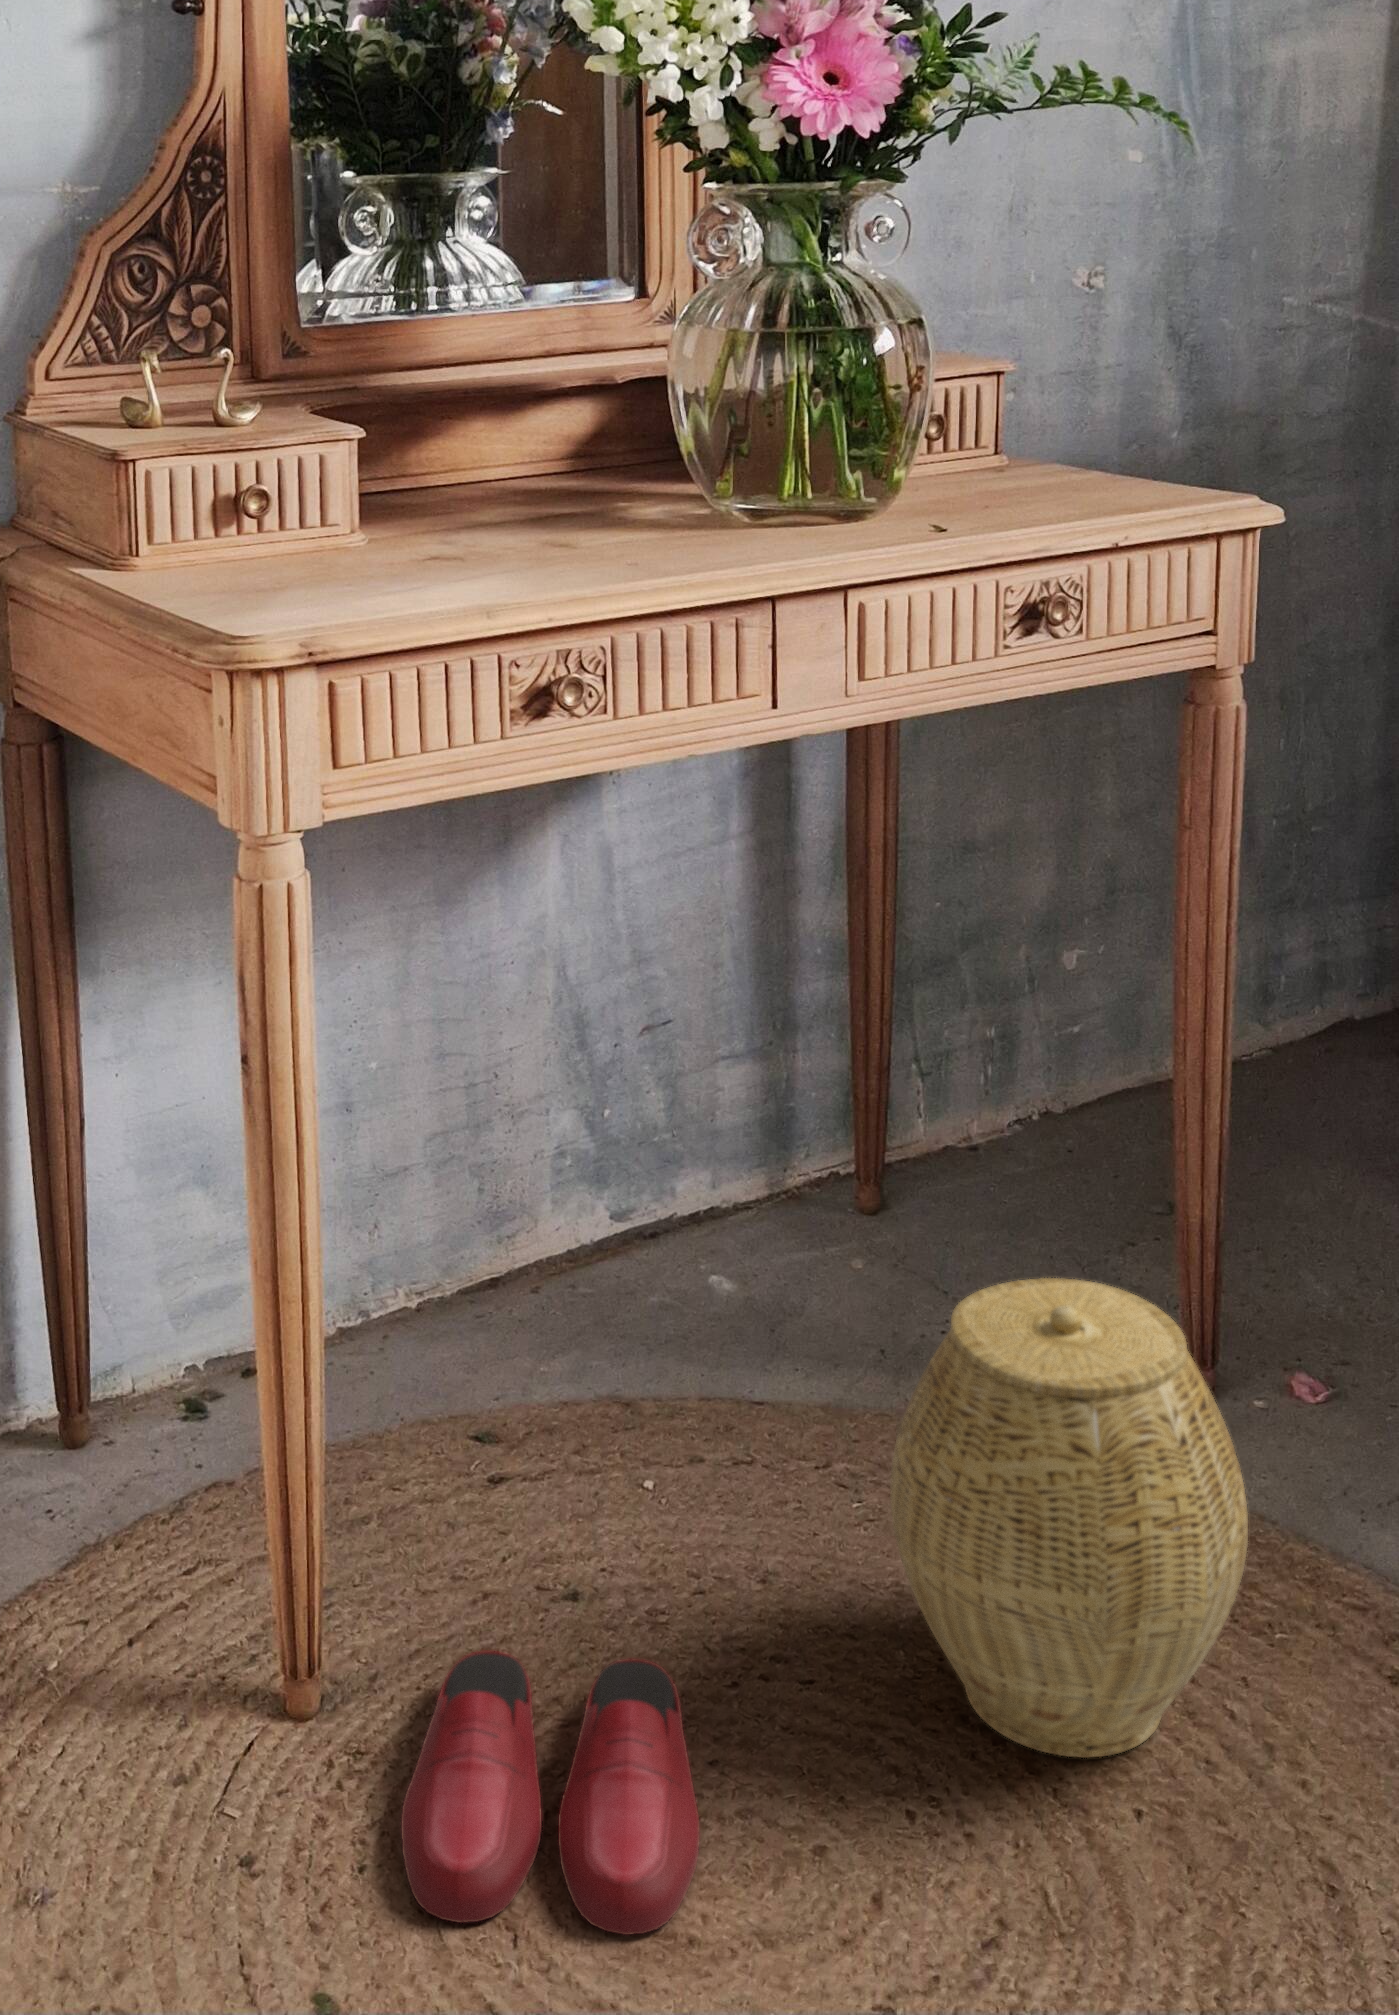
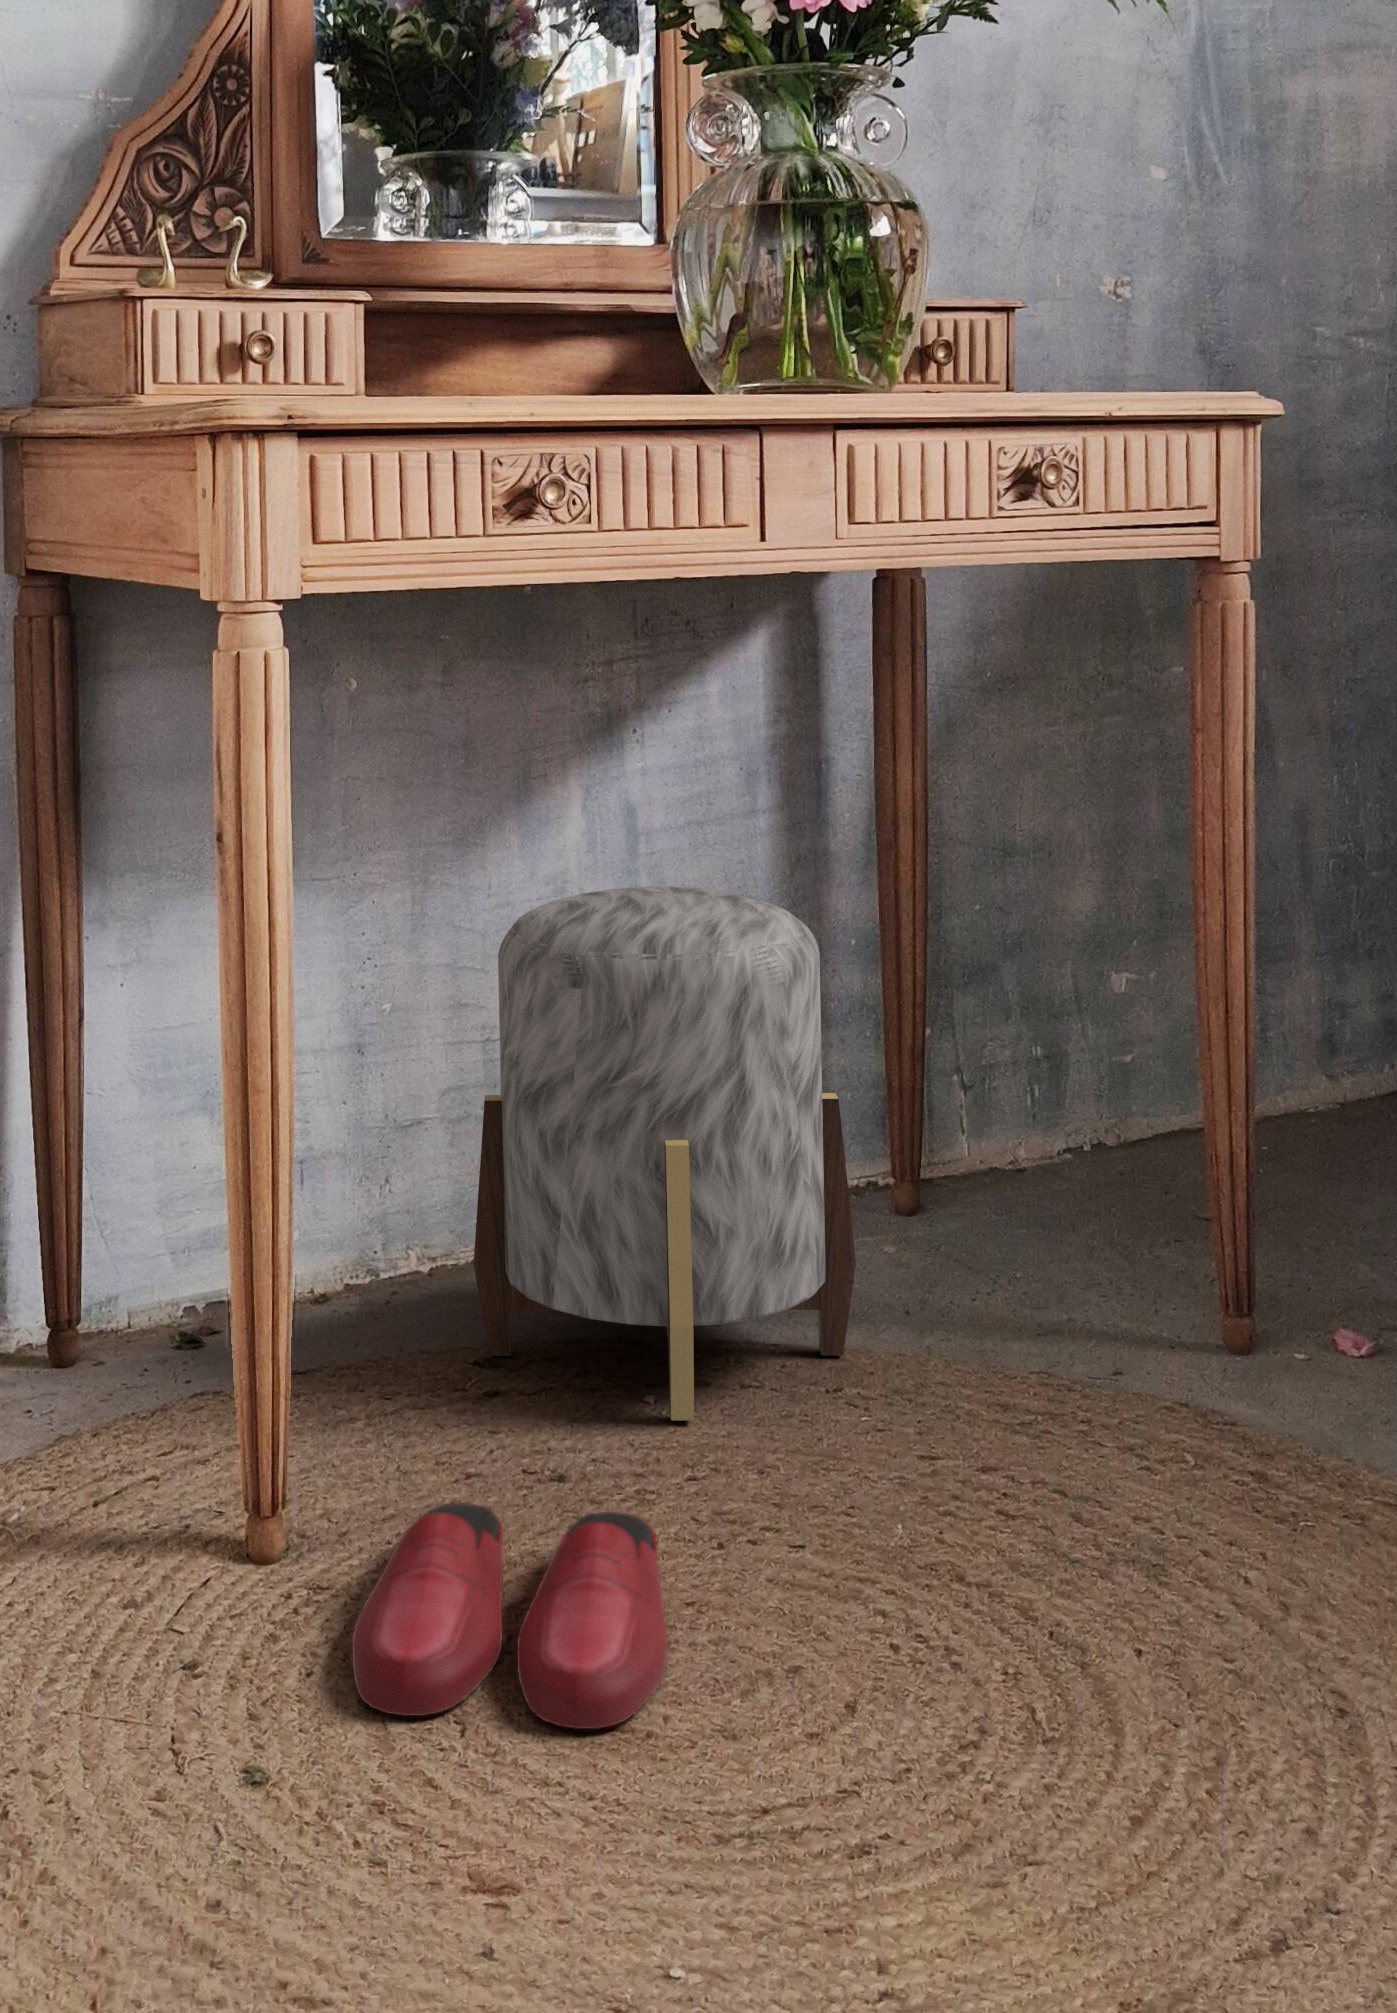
stool: none [471,972,840,1513] -> present [474,886,856,1420]
woven basket: present [890,1278,1248,1758] -> none [881,1117,1256,1610]

